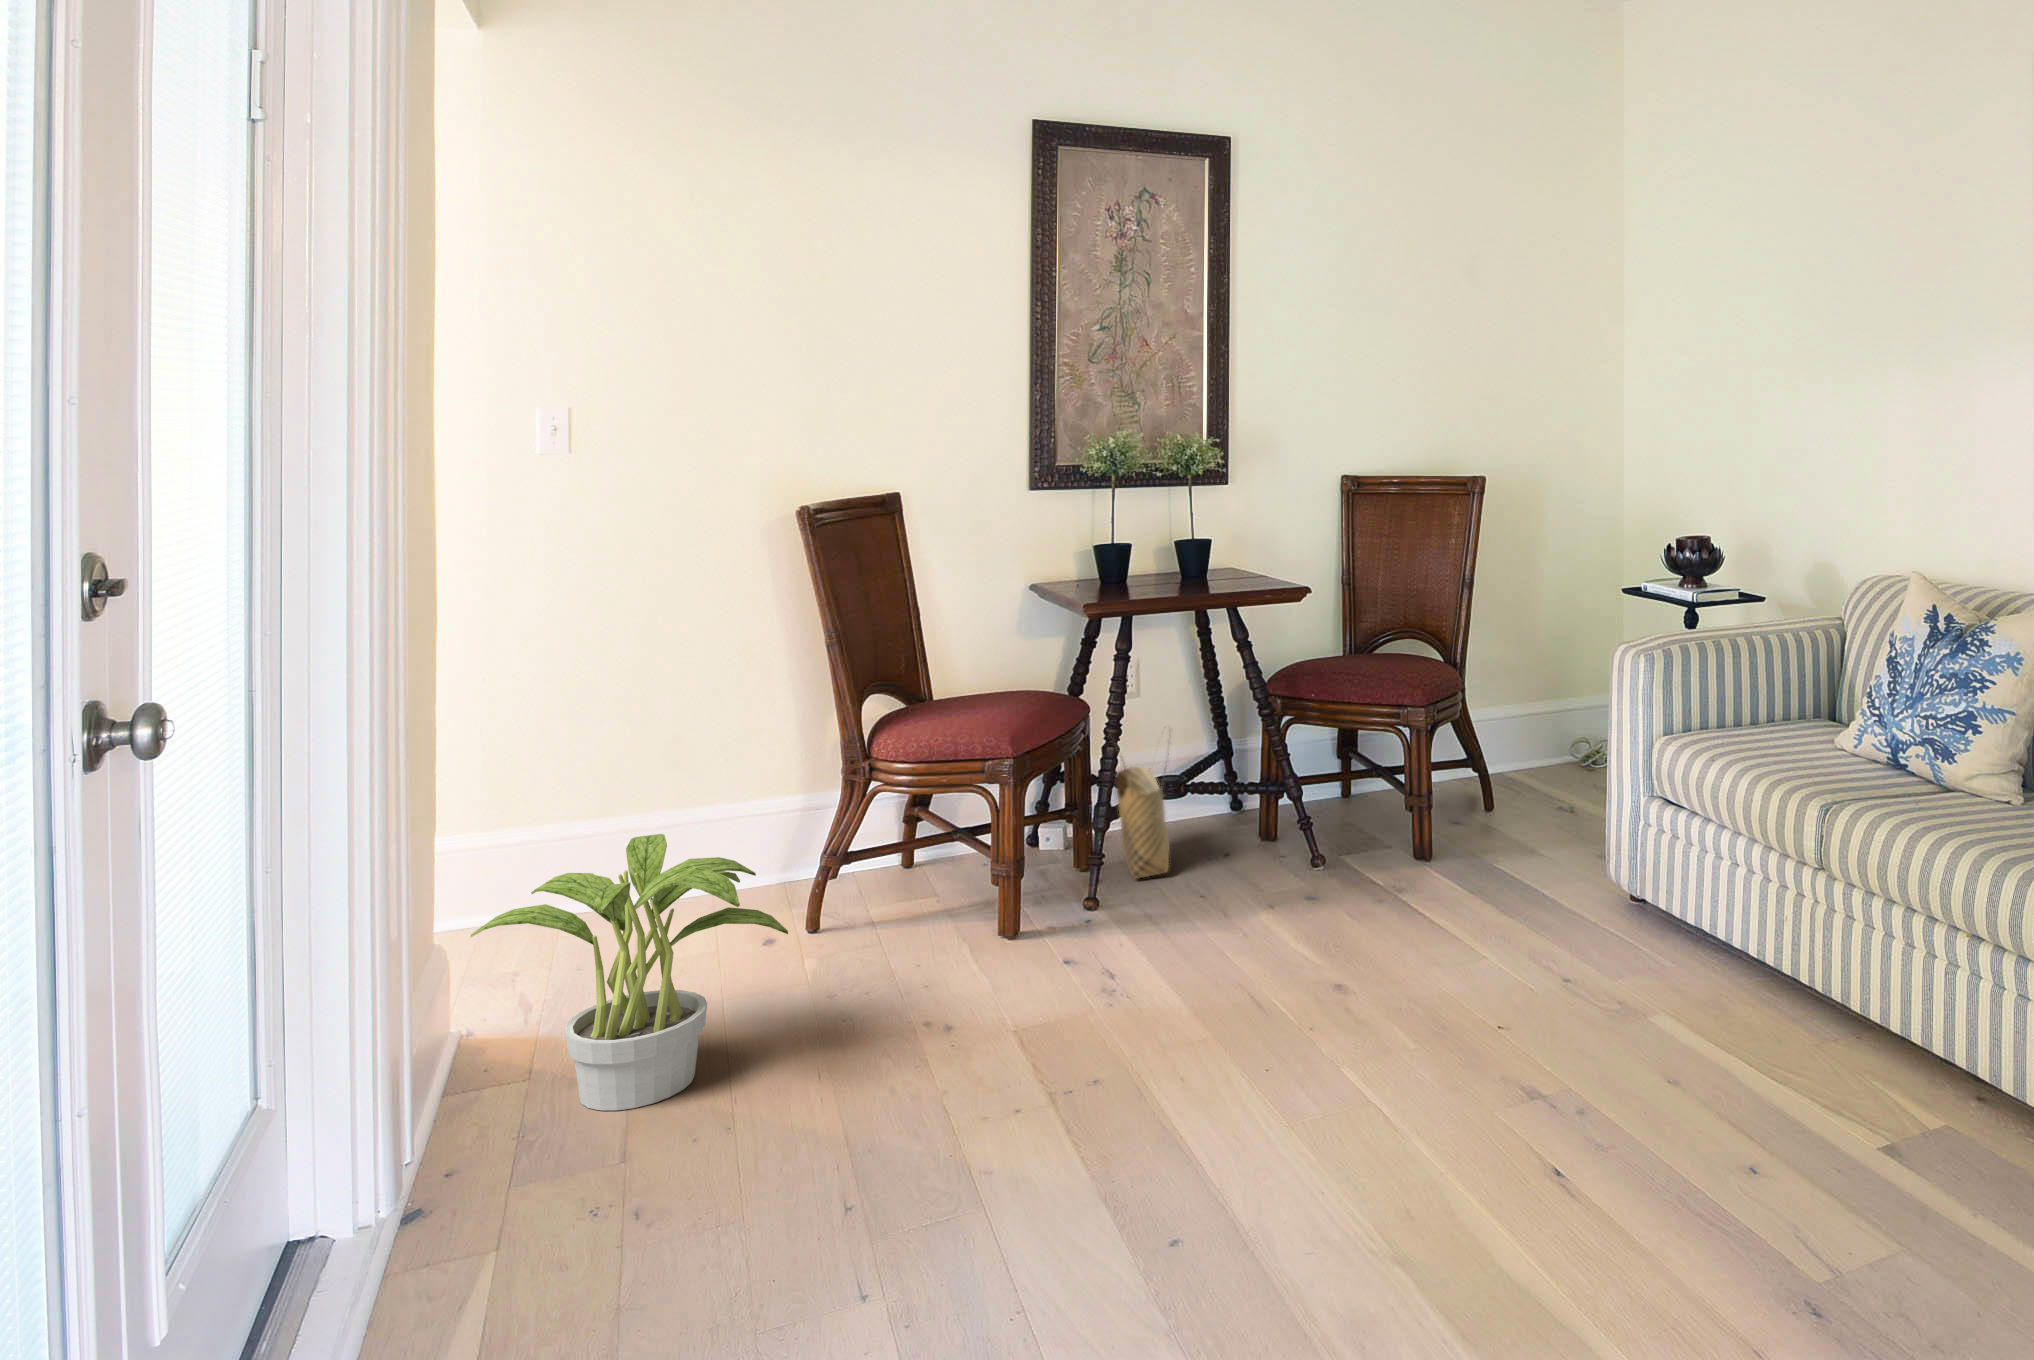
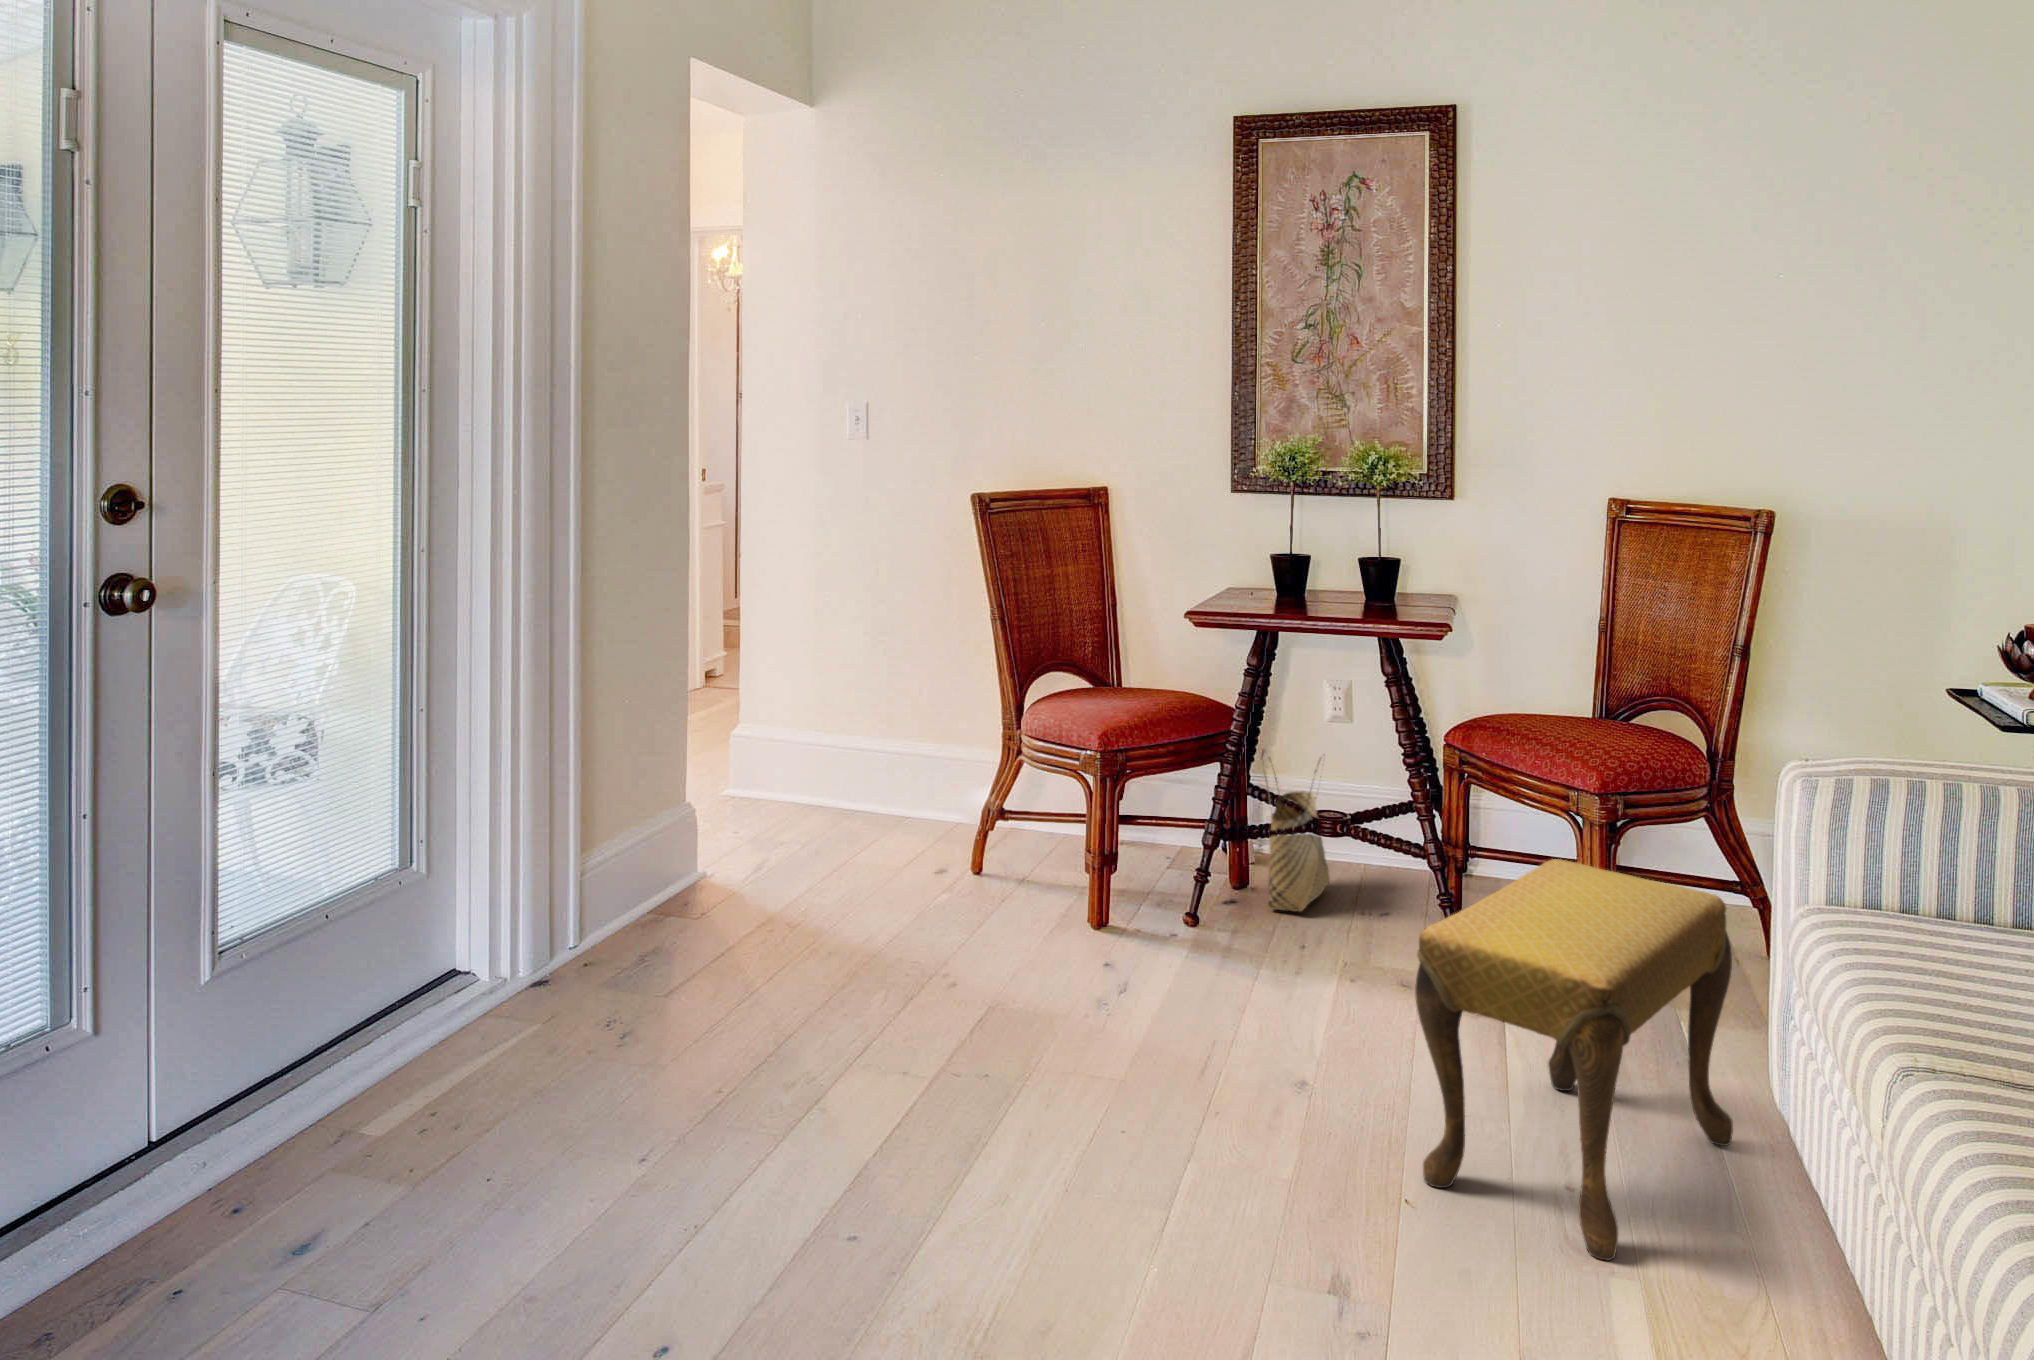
footstool: none [1466,750,1624,1014] -> present [1415,859,1733,1260]
potted plant: present [470,834,788,1111] -> none [635,749,829,973]

